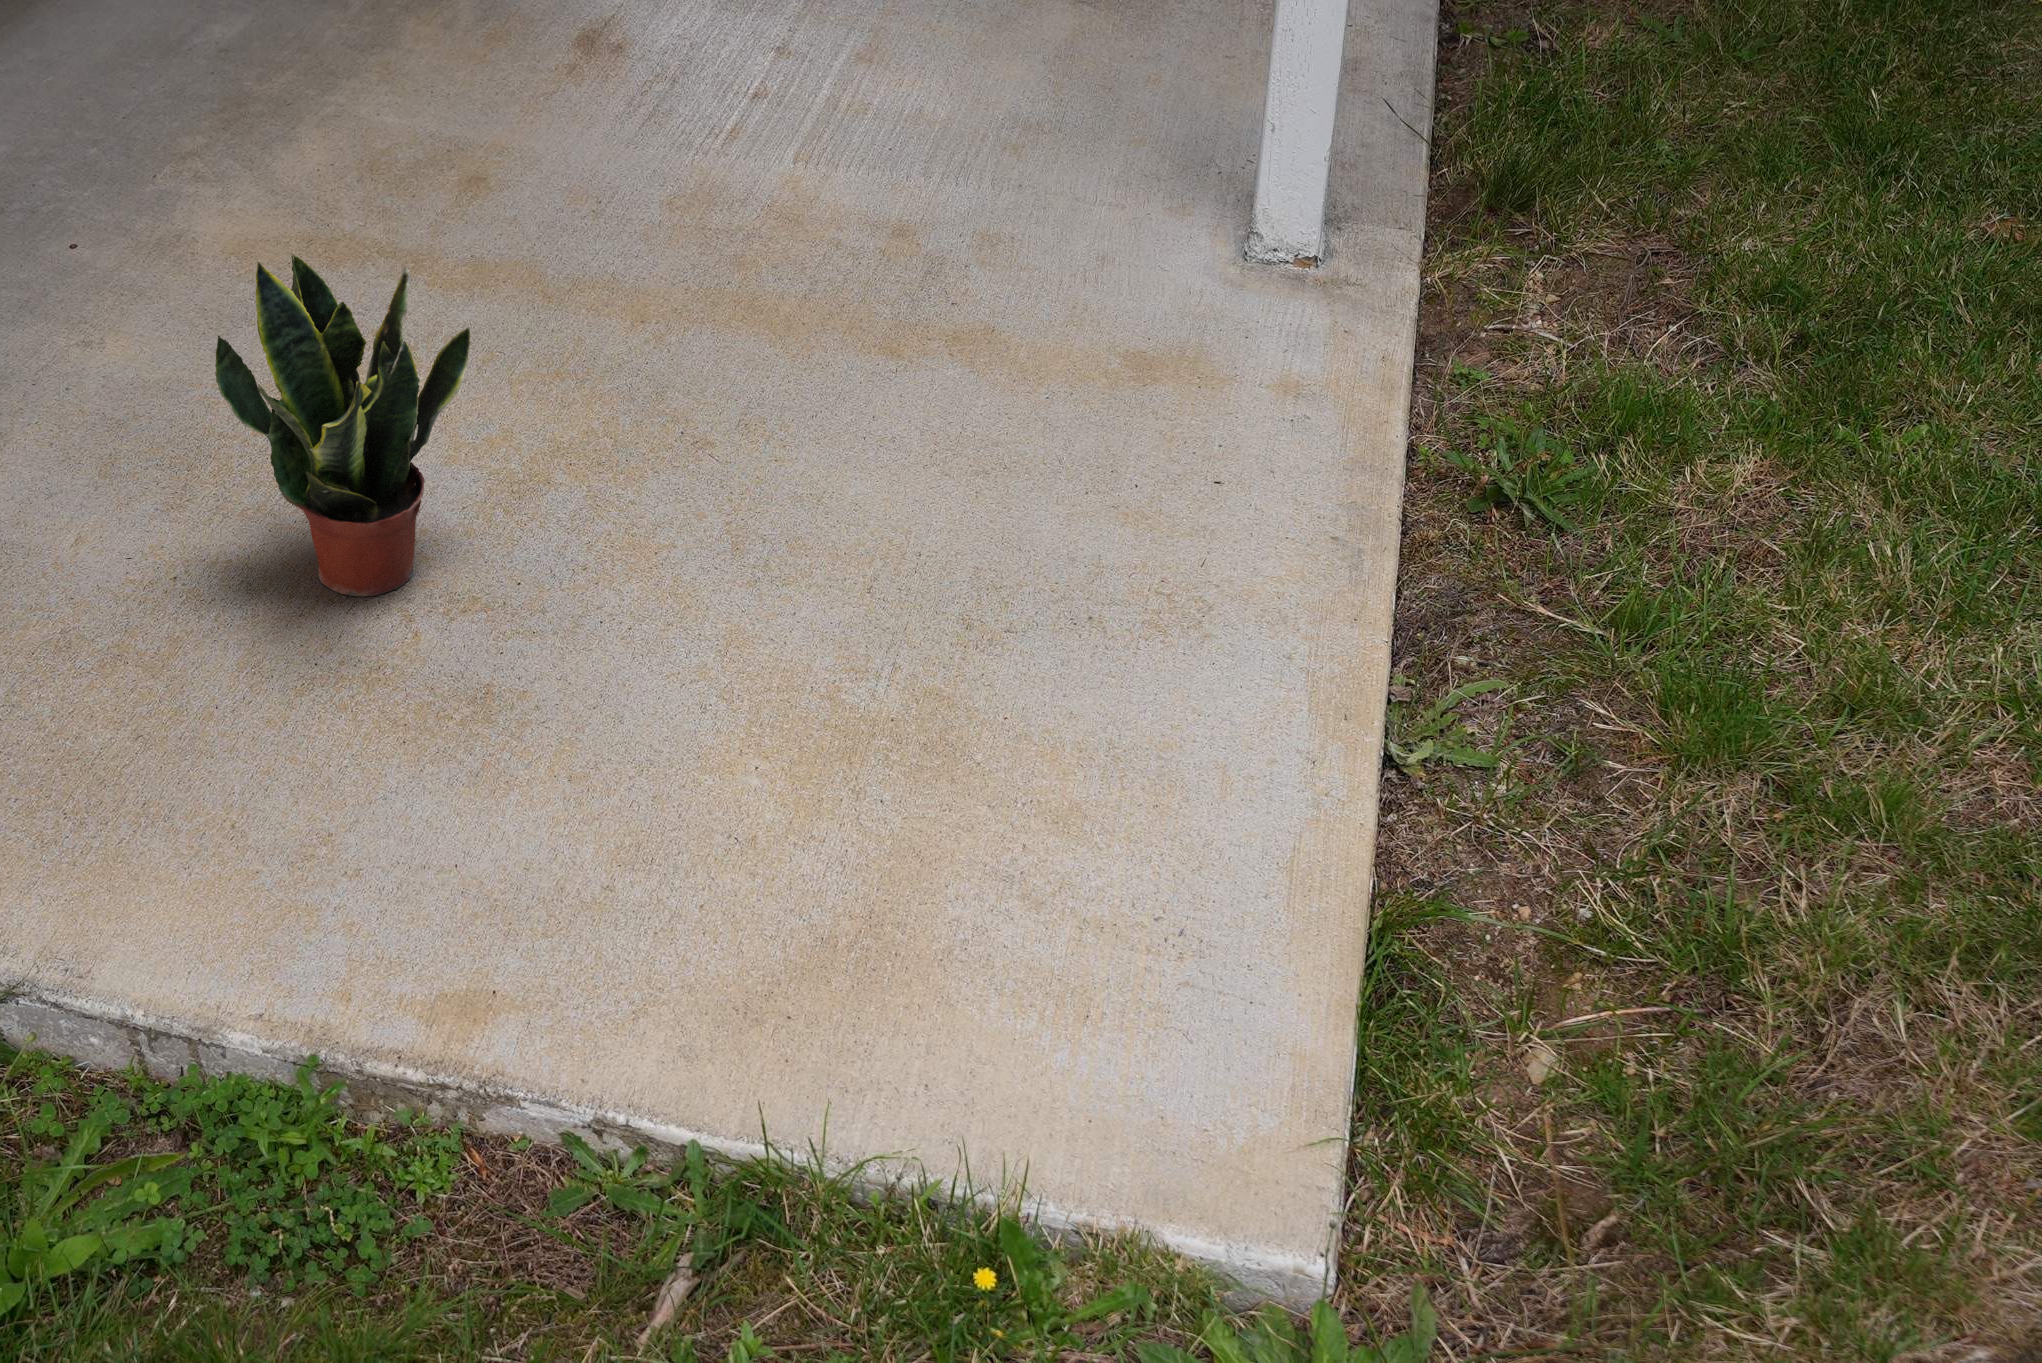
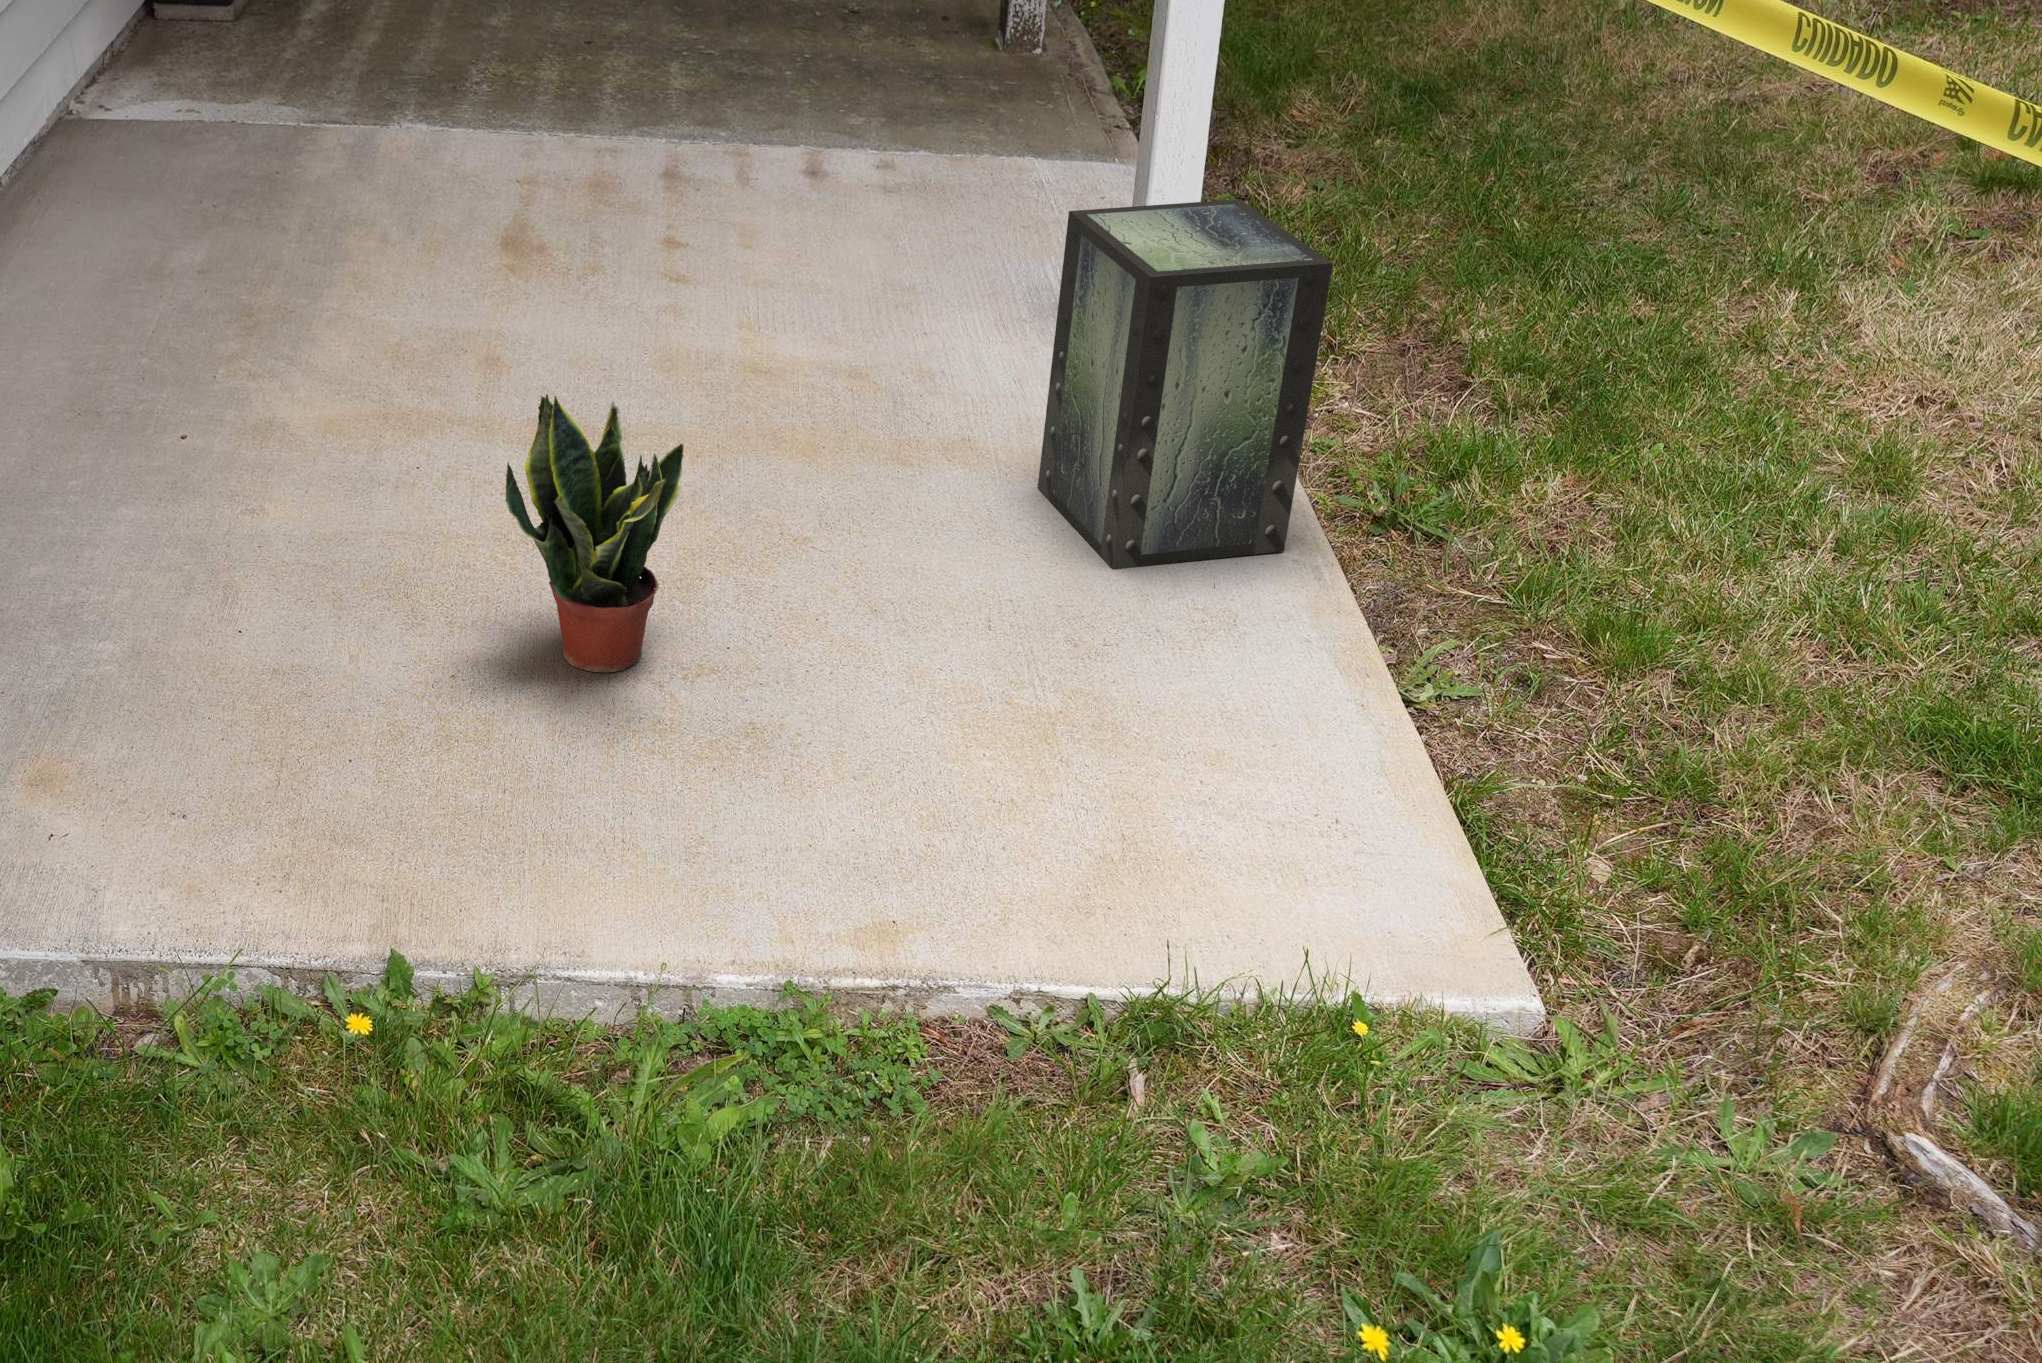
storage box: none [1034,67,1371,532] -> present [1038,199,1333,569]

